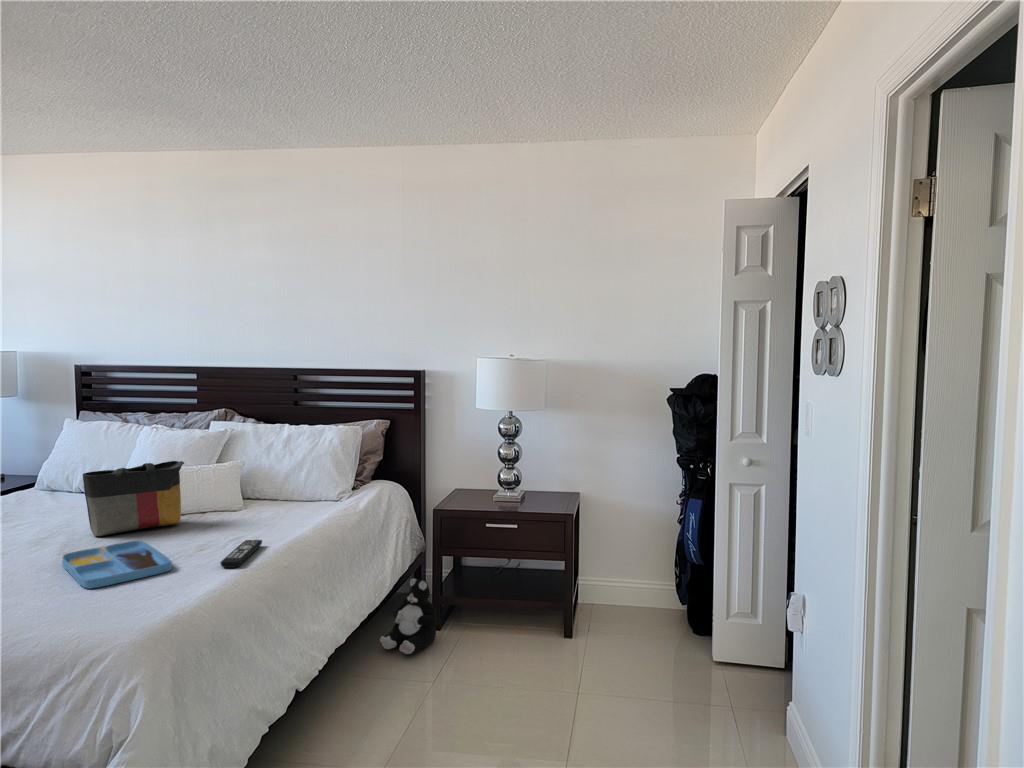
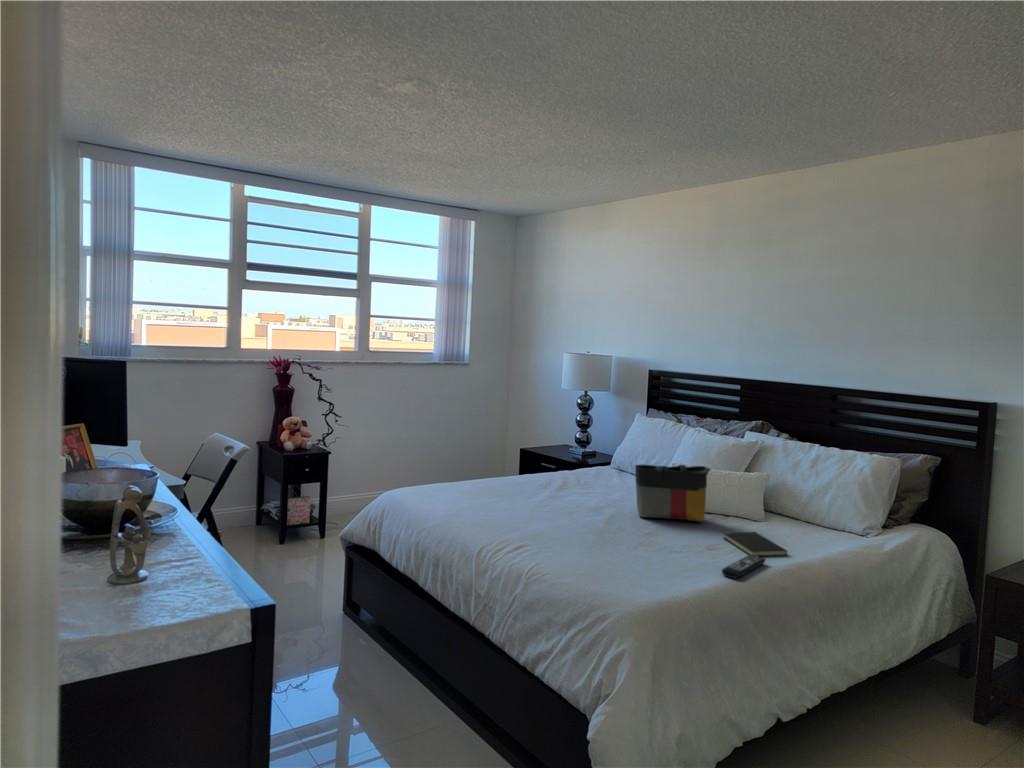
hardcover book: none [208,519,280,543] -> present [724,532,787,556]
tray: present [62,541,172,588] -> none [612,527,683,564]
plush toy: present [380,578,437,654] -> none [894,649,976,736]

